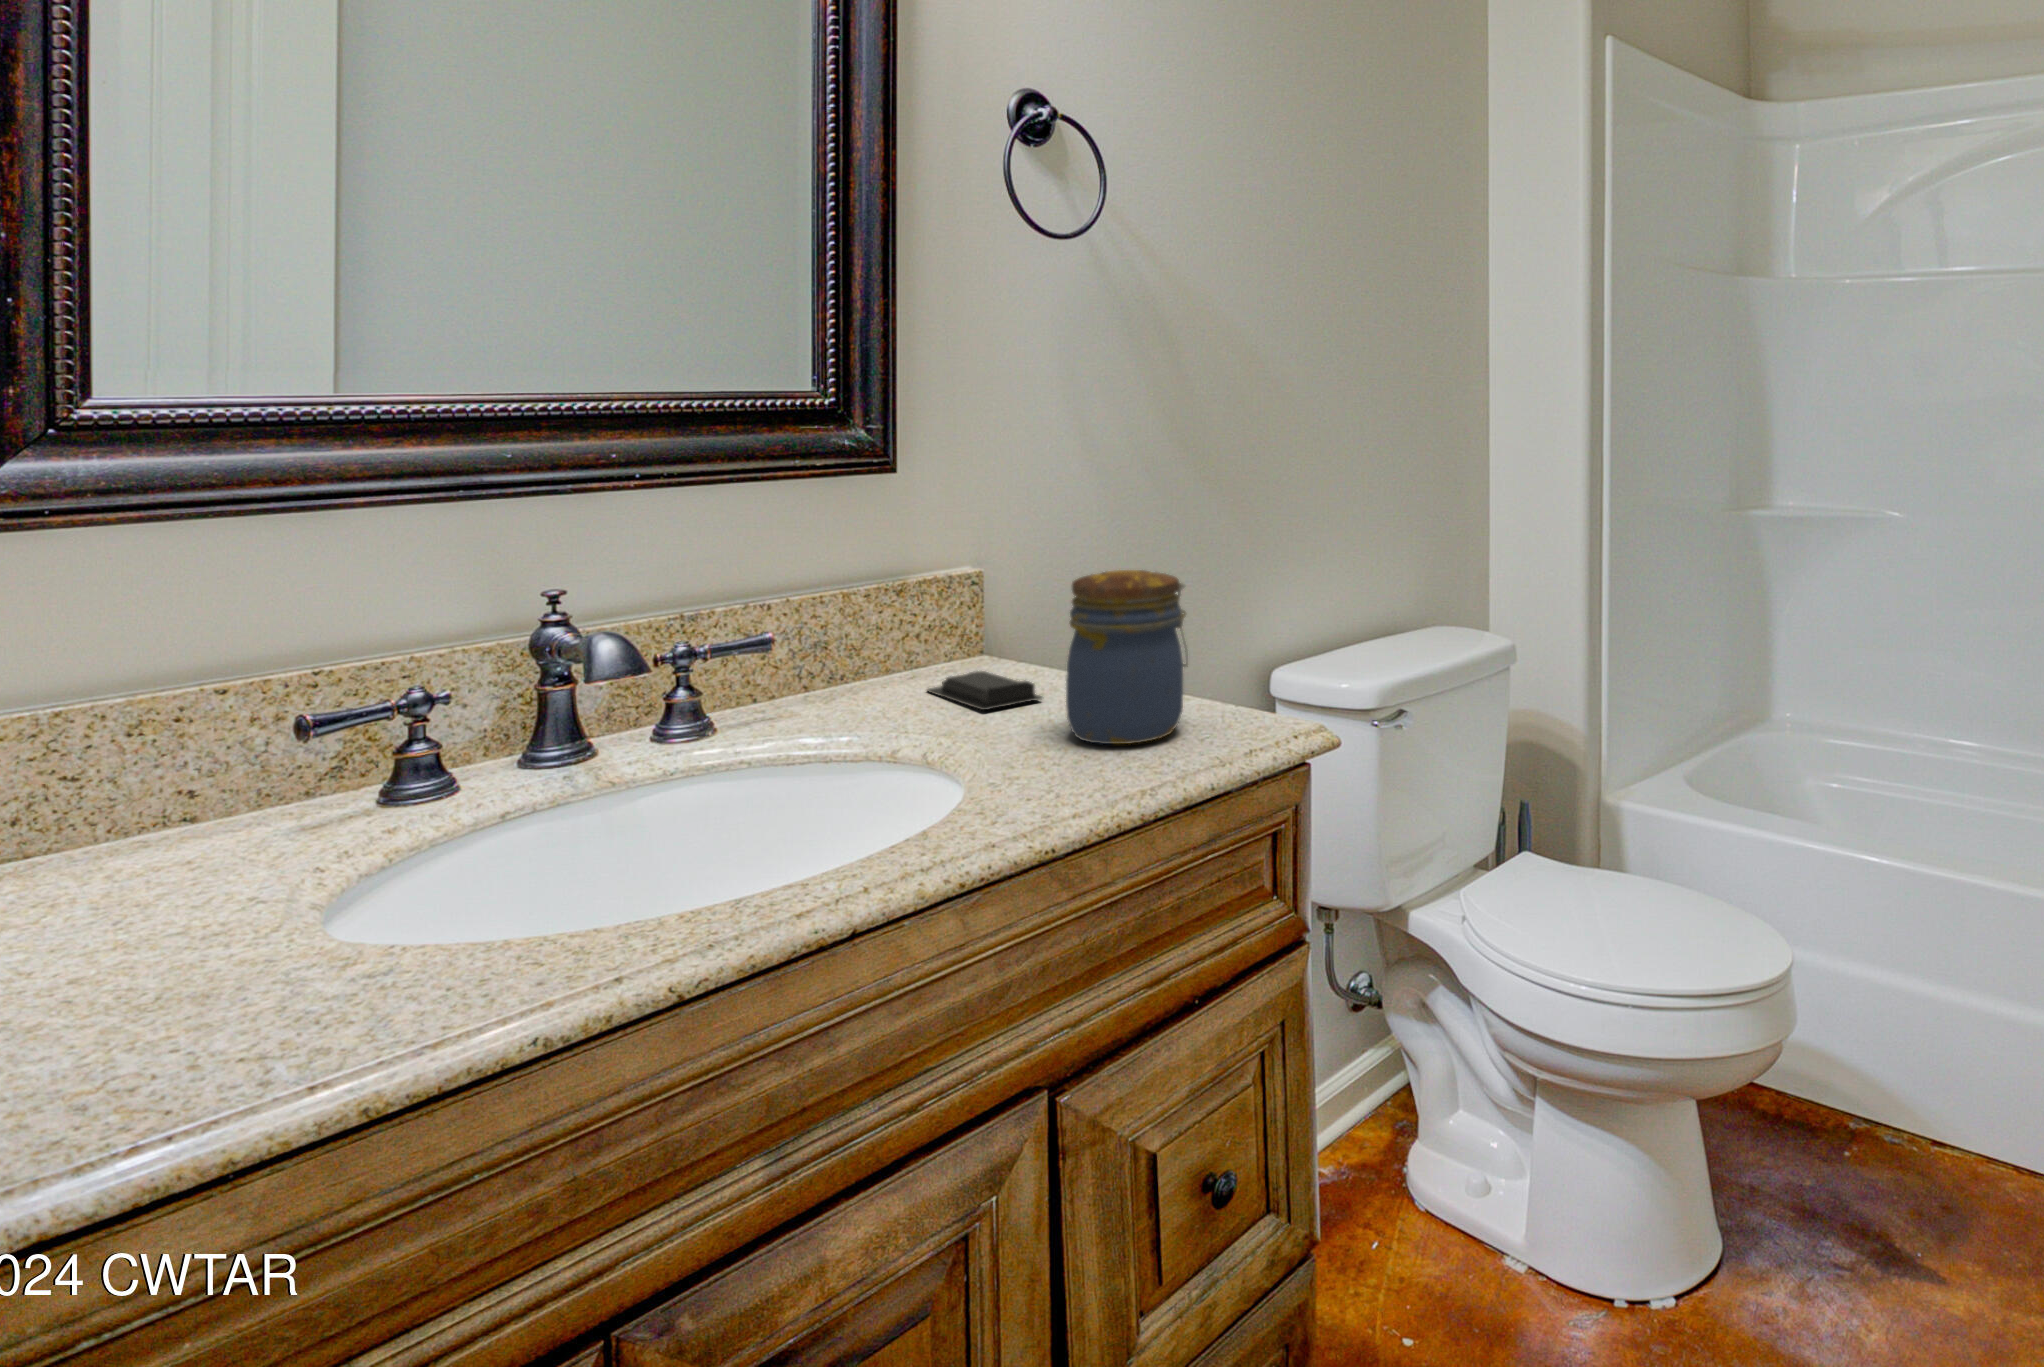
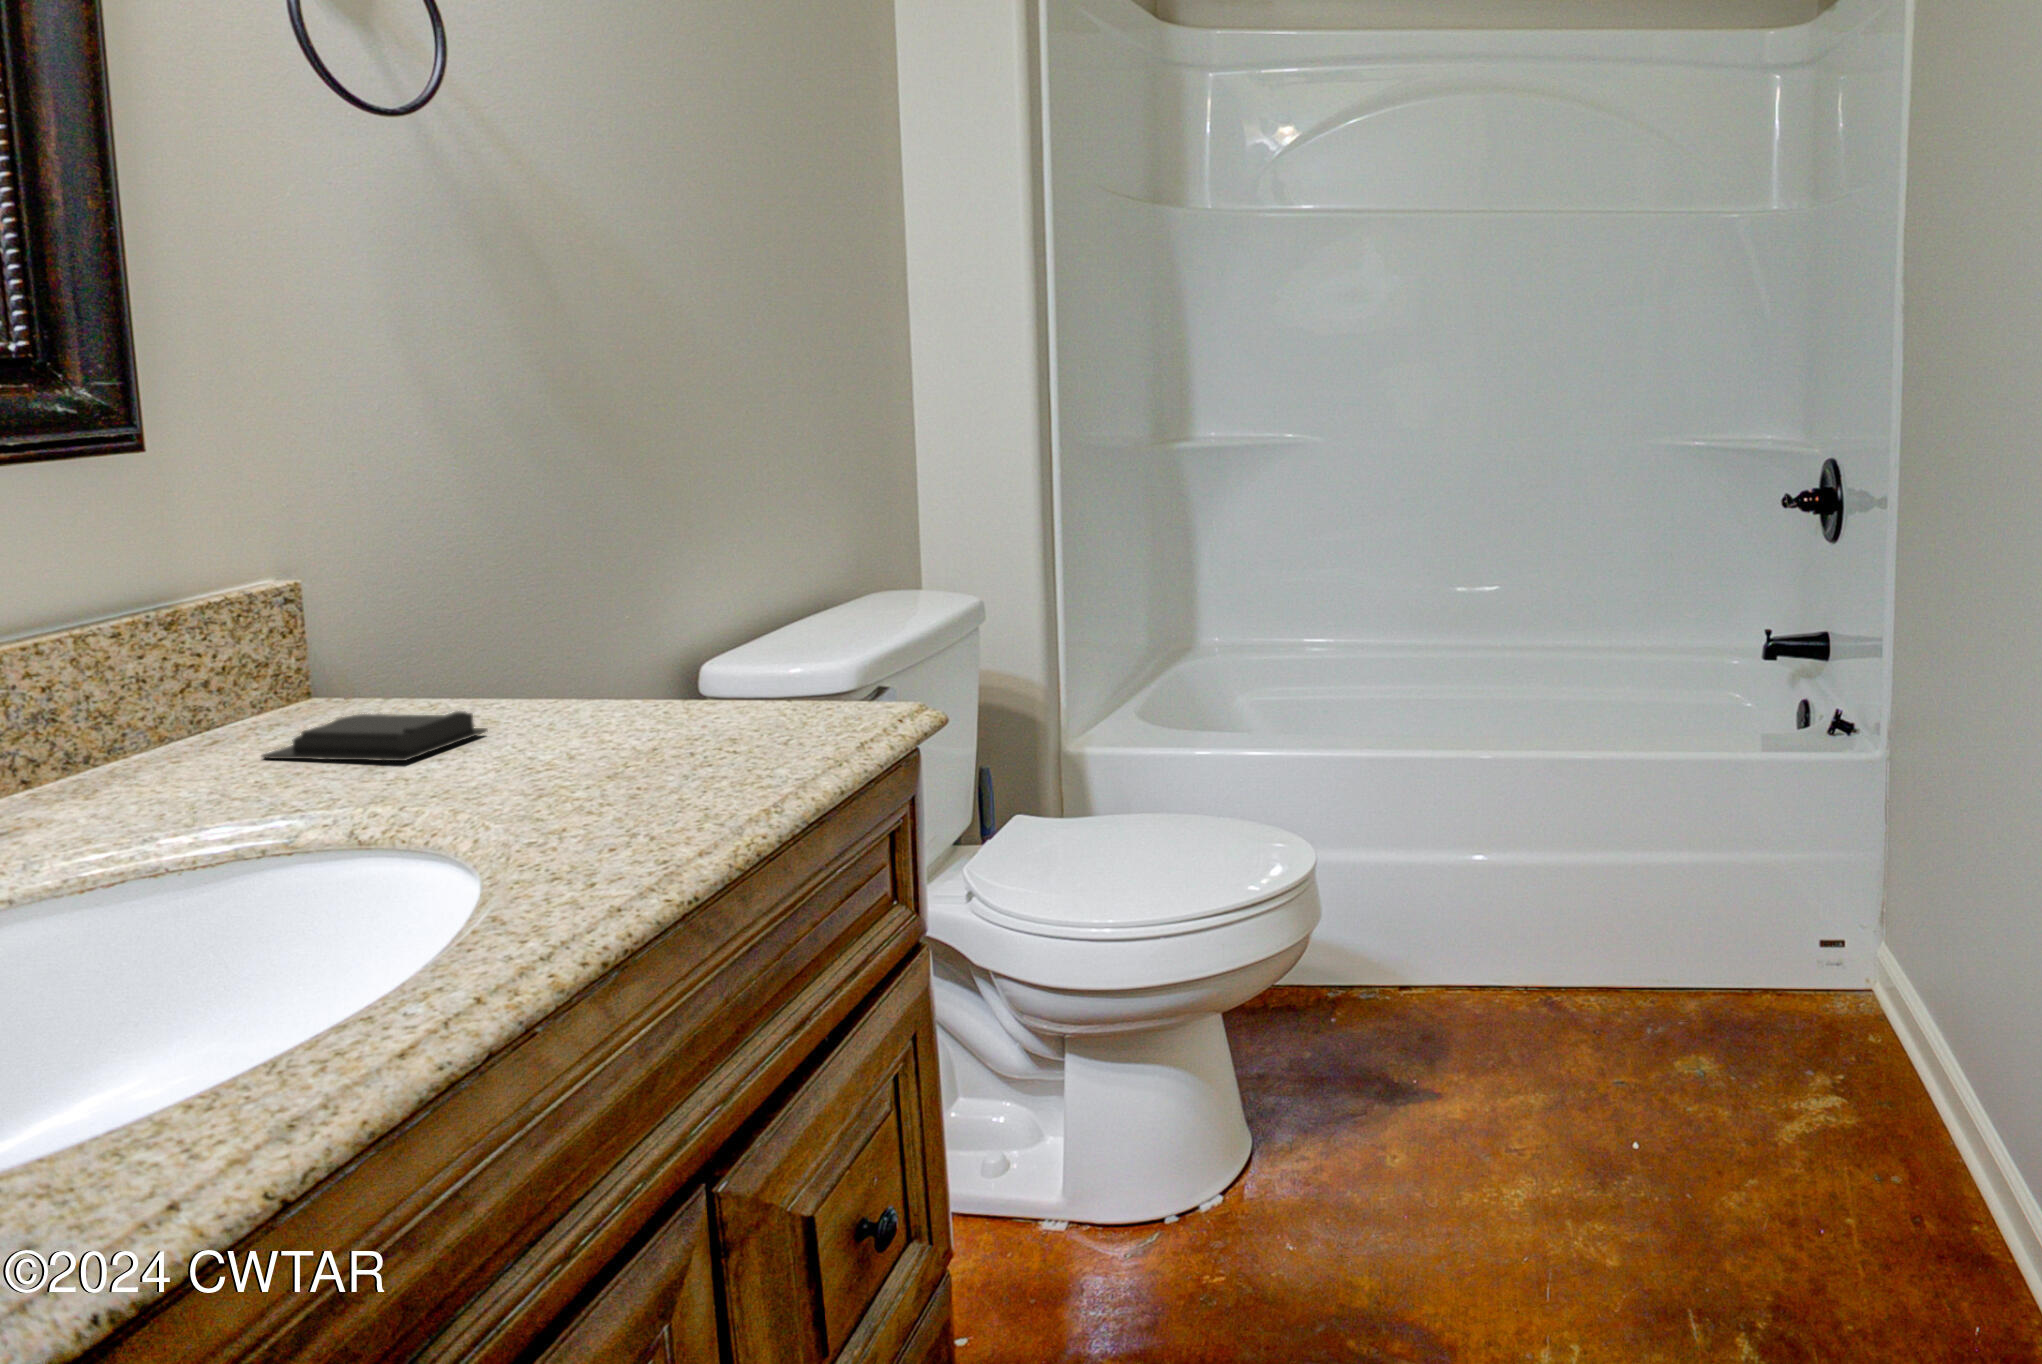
jar: present [1066,570,1188,744] -> none [572,536,747,763]

